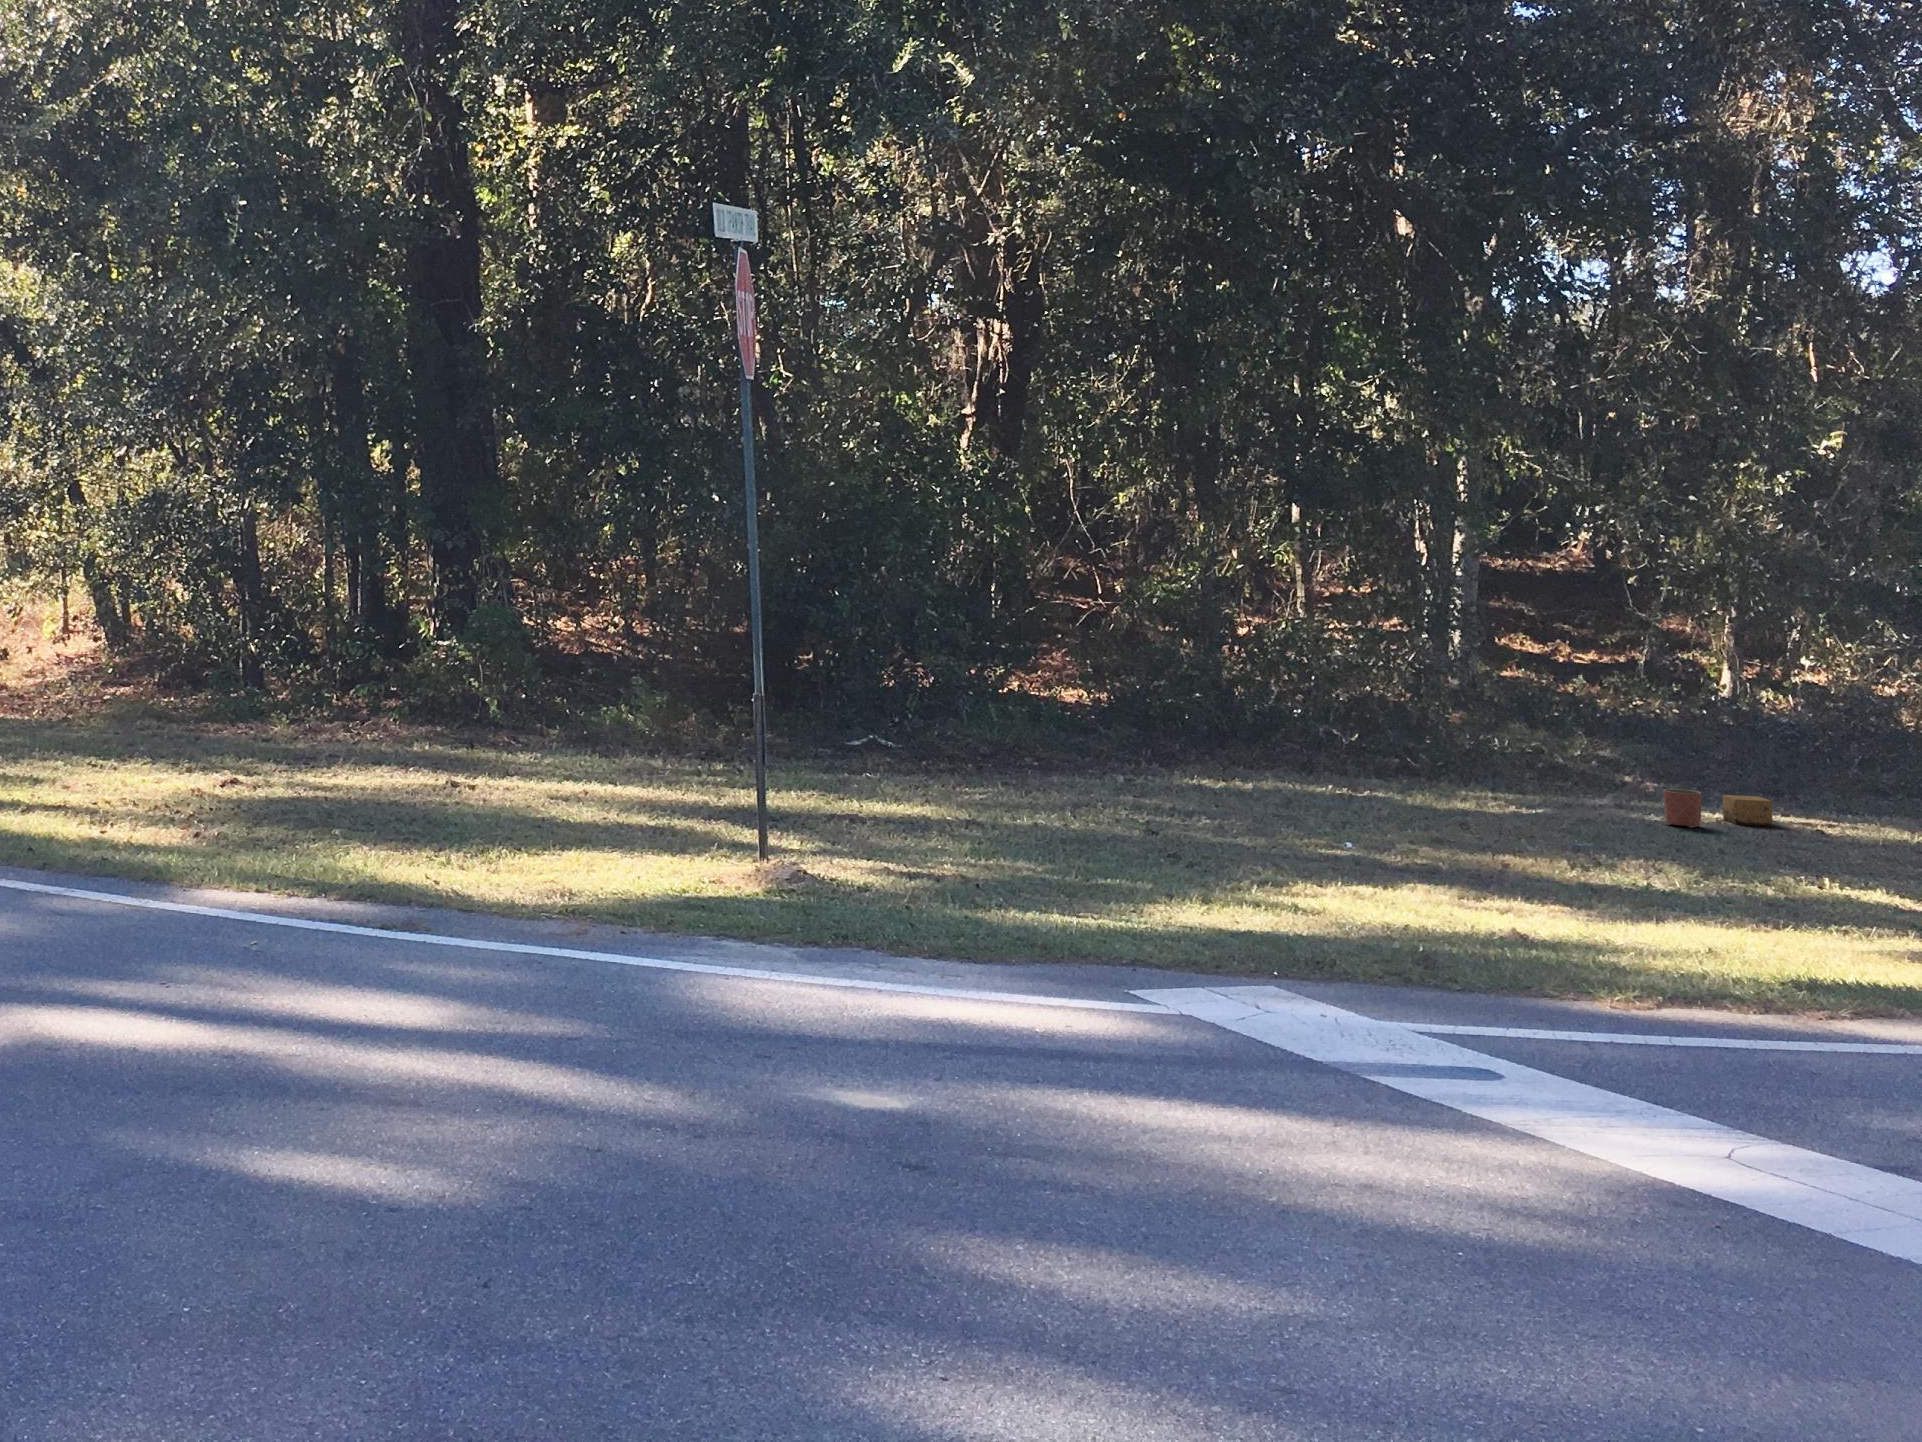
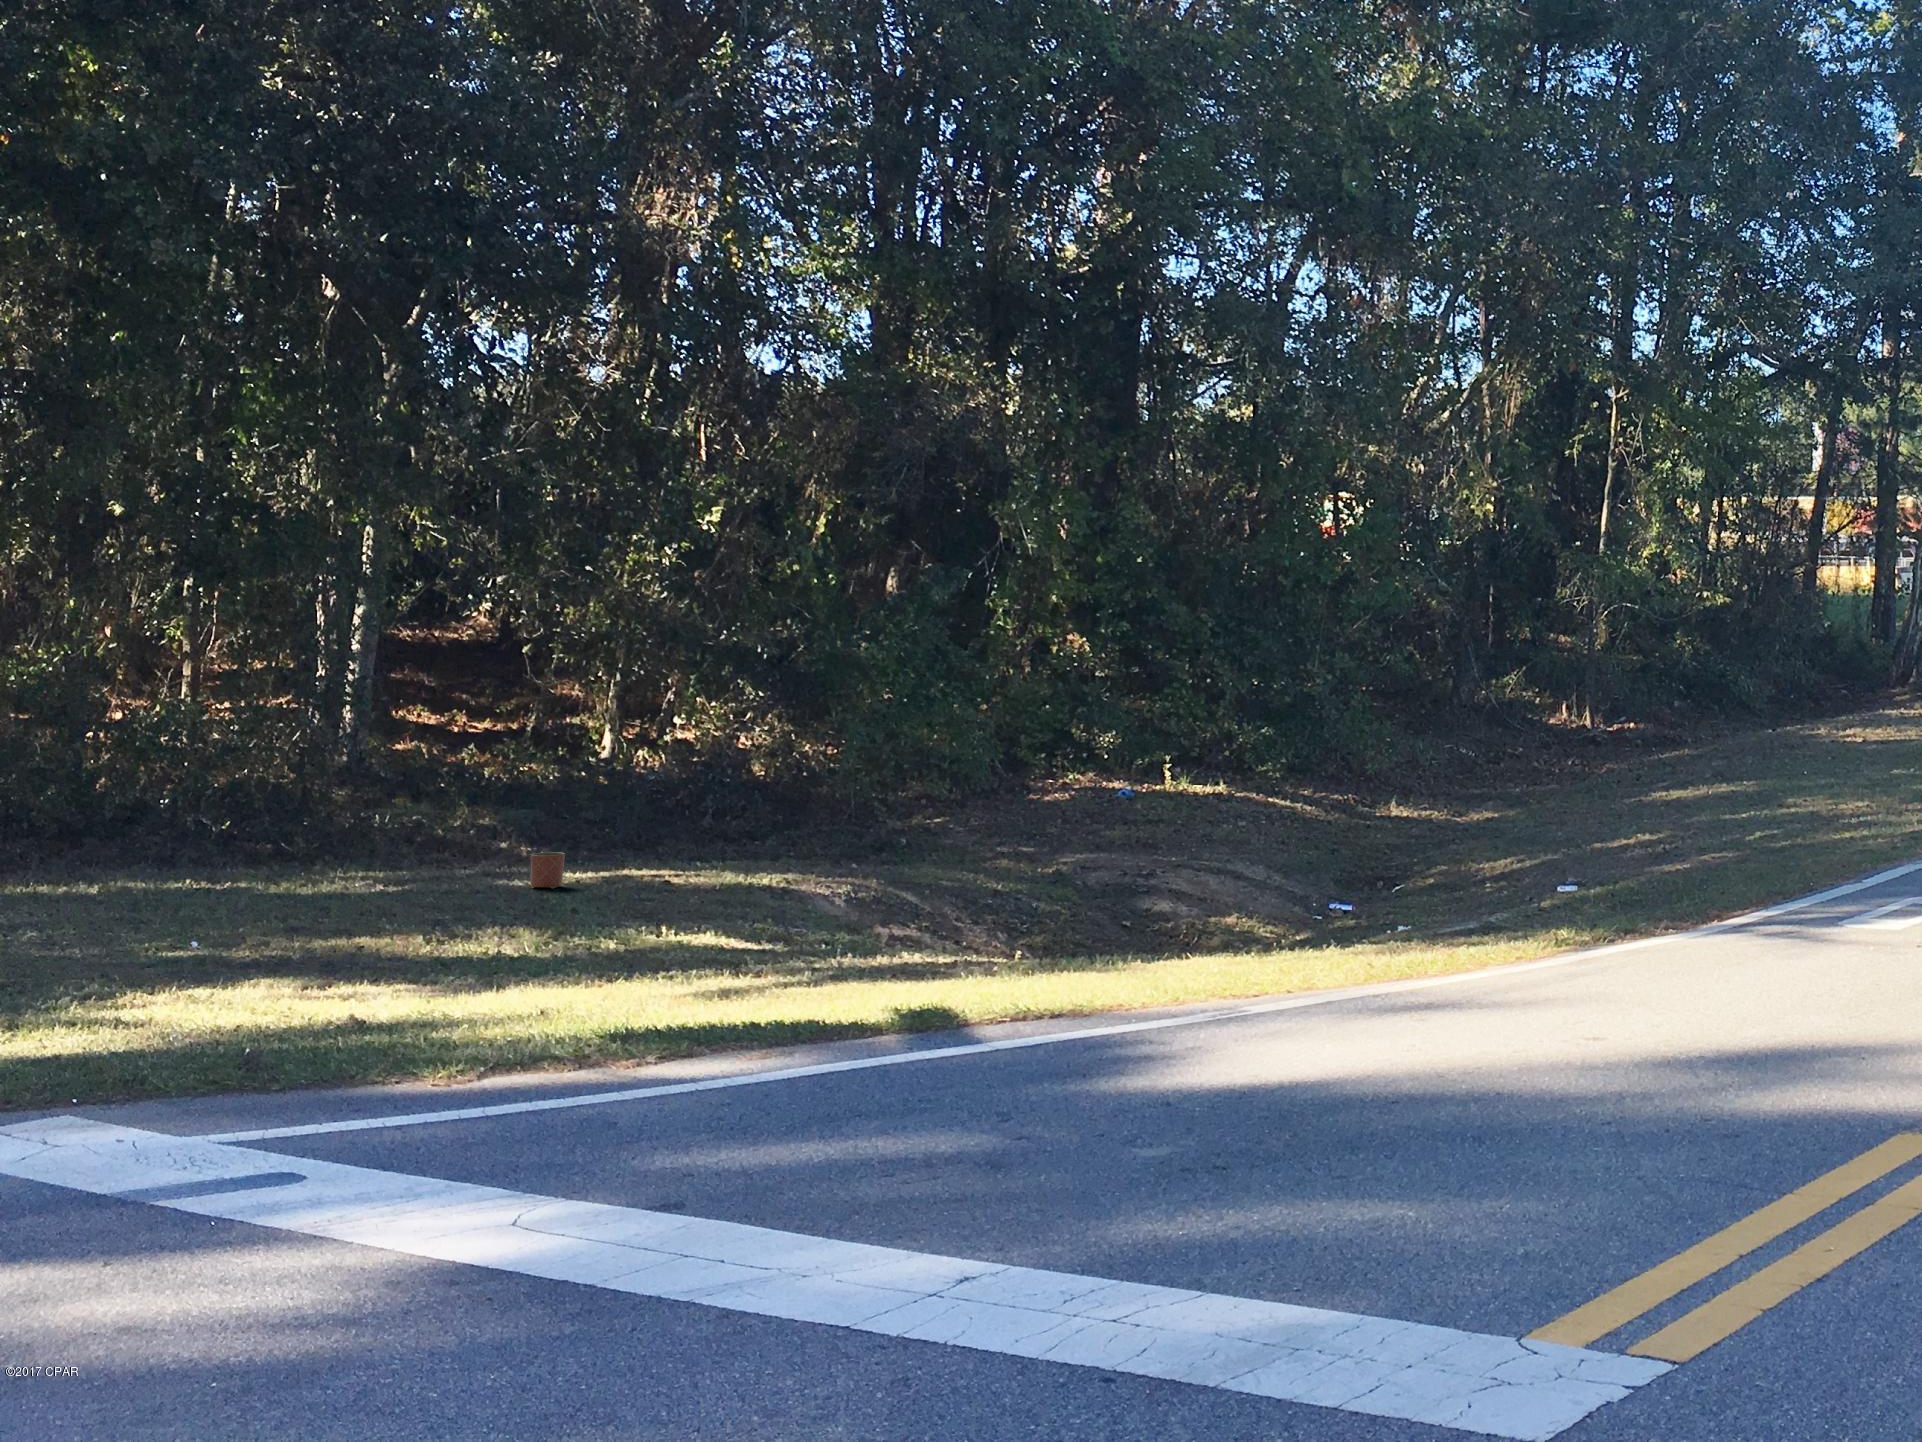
cardboard box: present [1723,795,1773,826] -> none [584,851,627,881]

